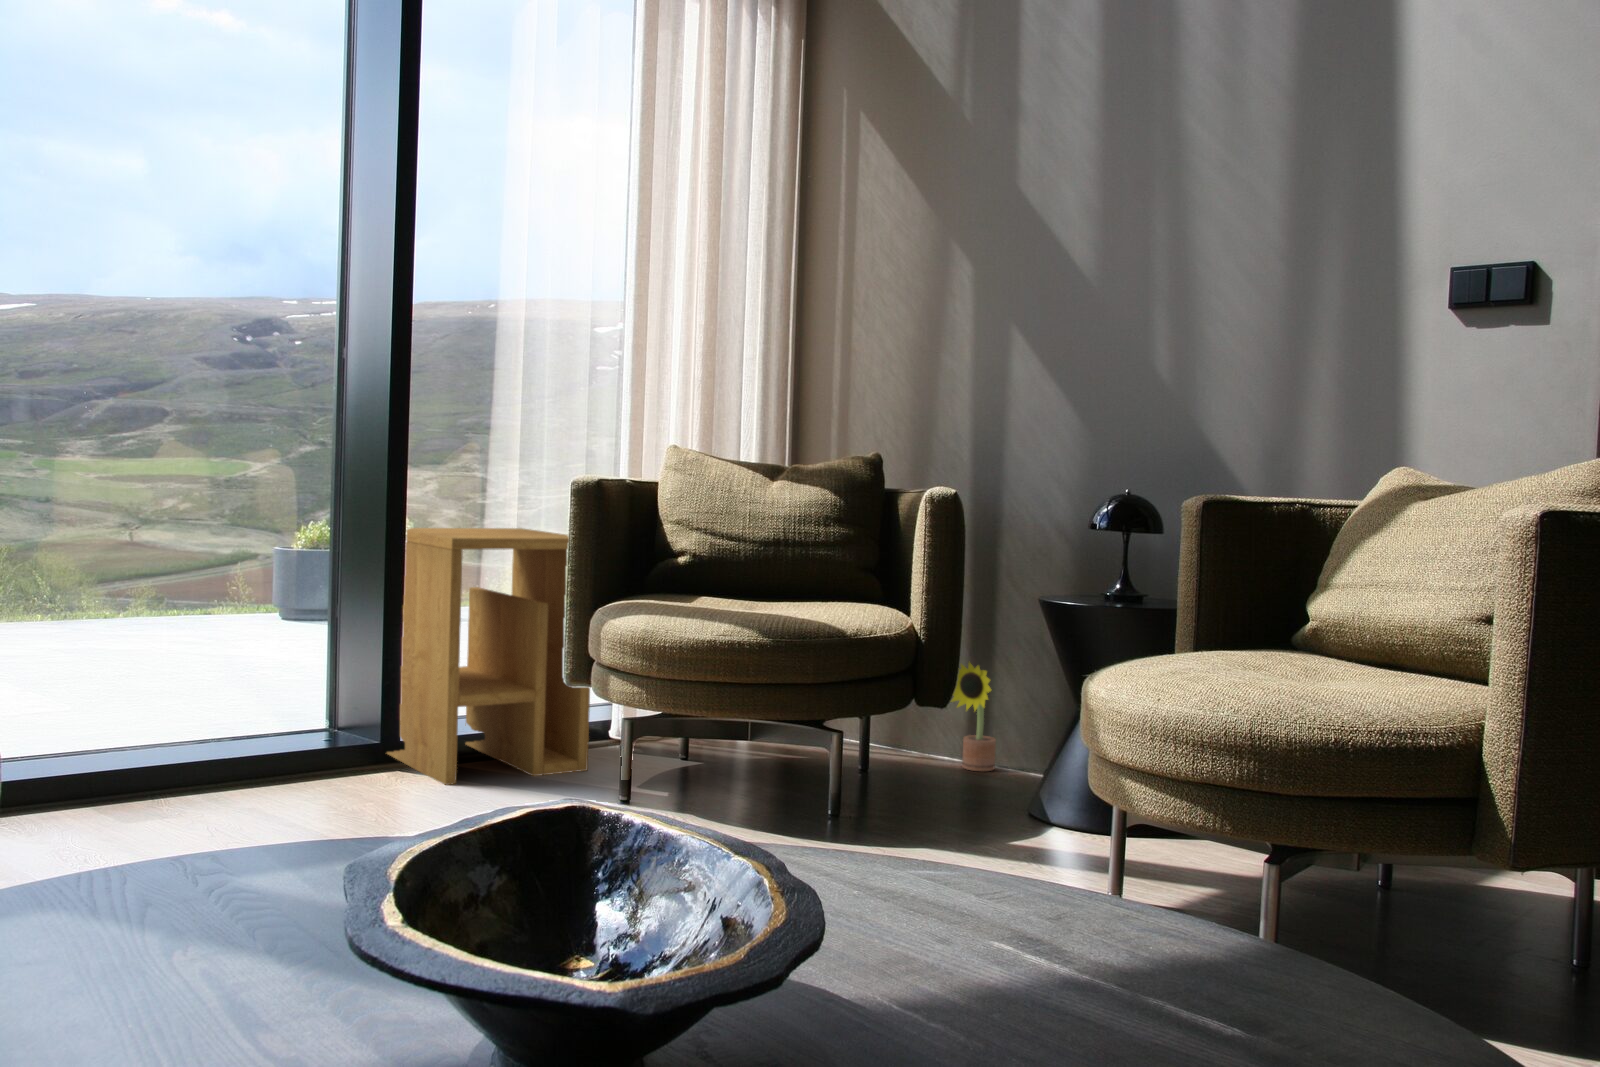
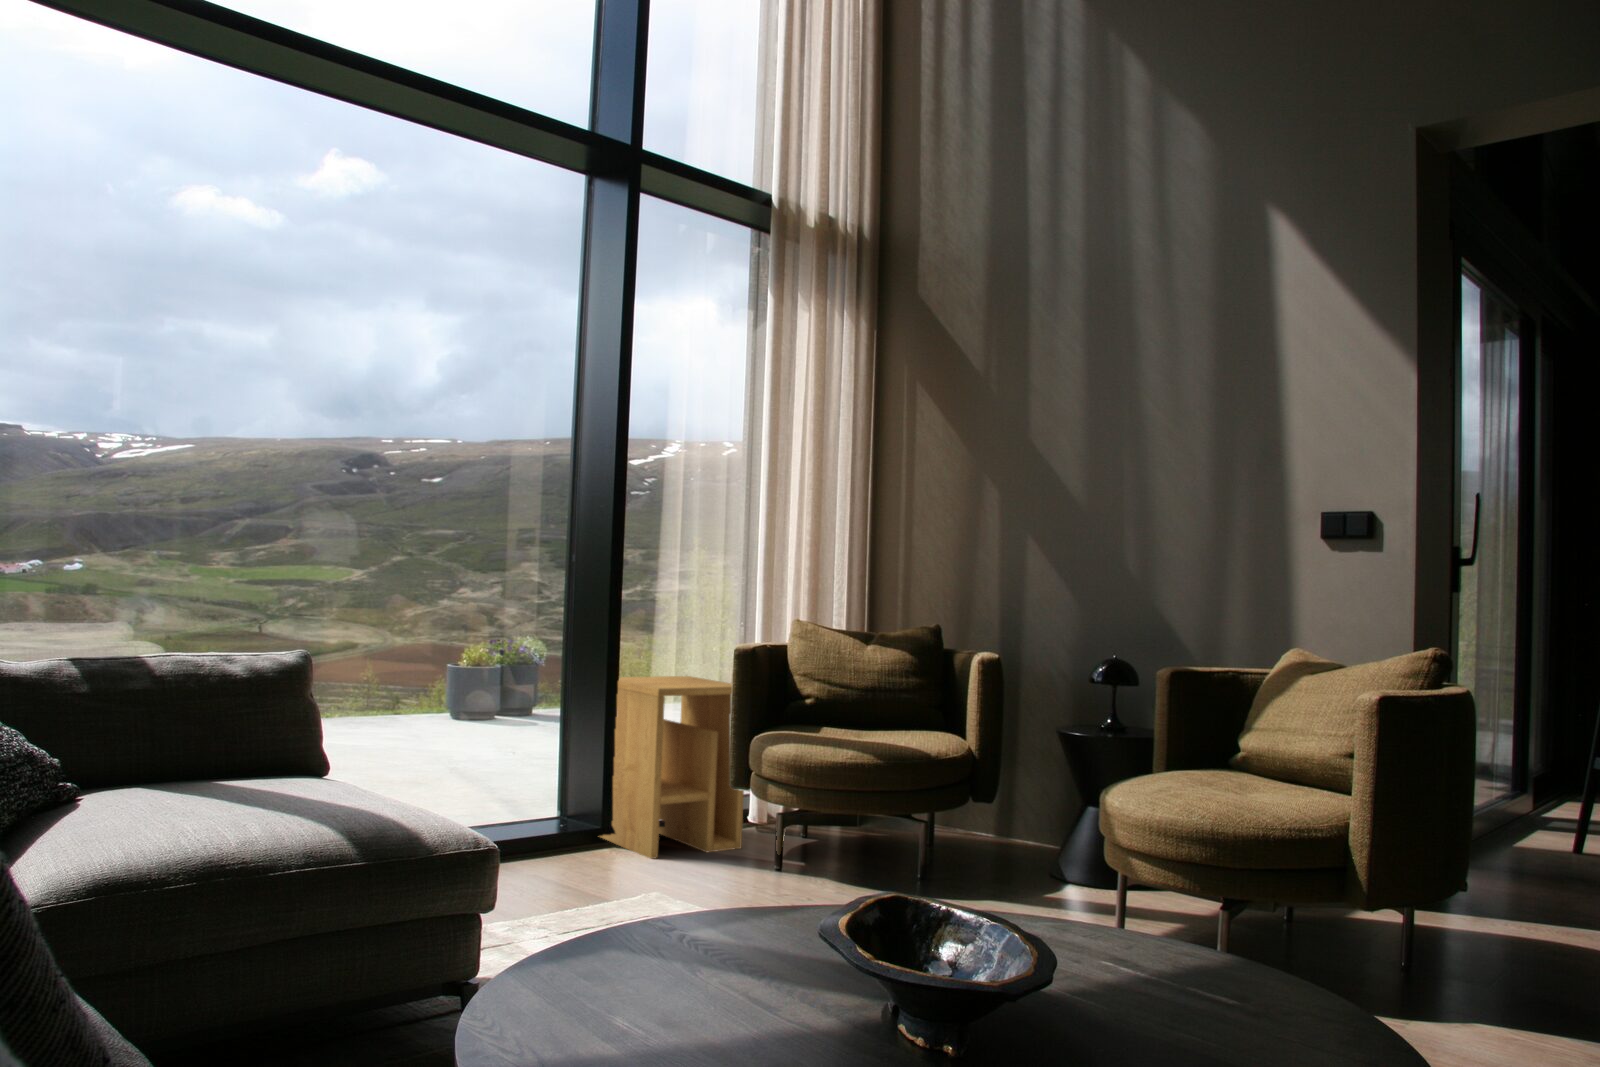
decorative plant: present [951,663,996,771] -> none [985,771,1022,849]

